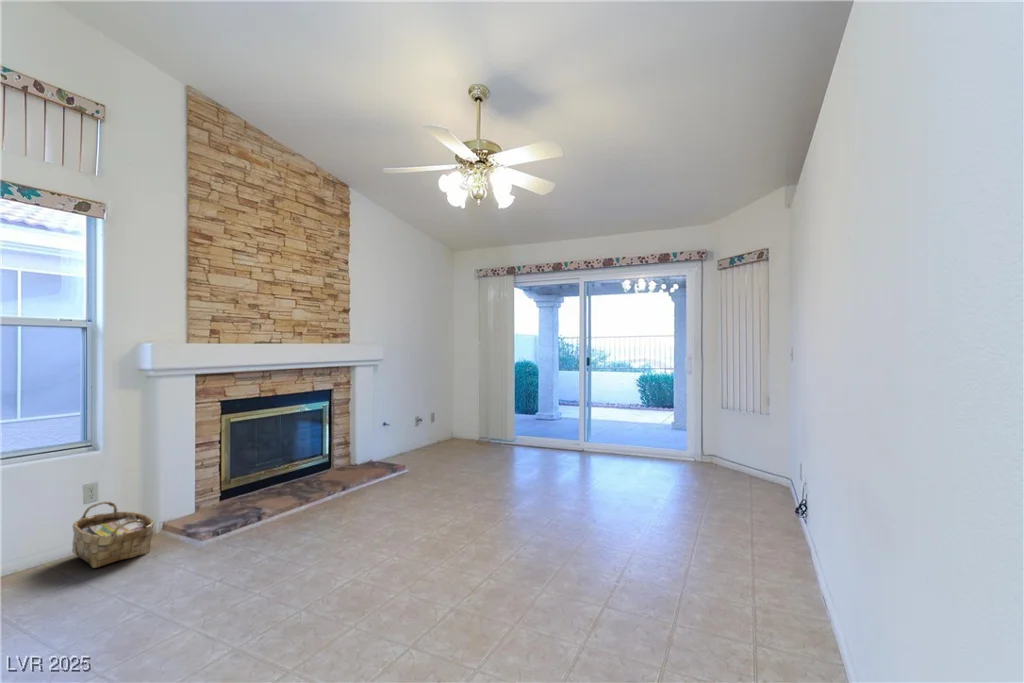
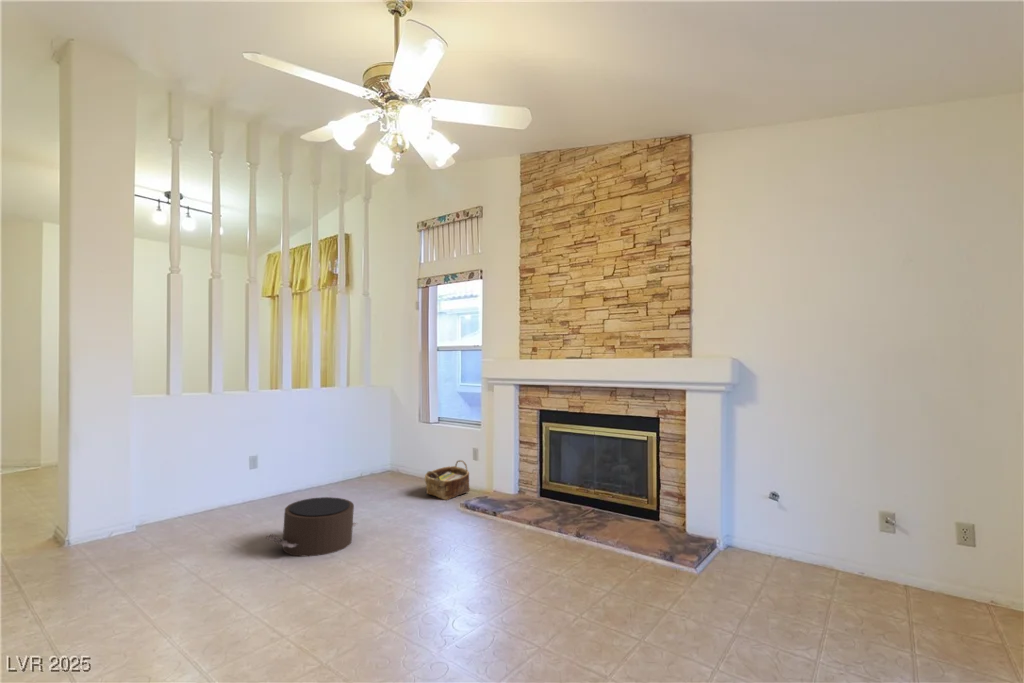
pouf: none [243,534,361,620] -> present [266,497,357,556]

